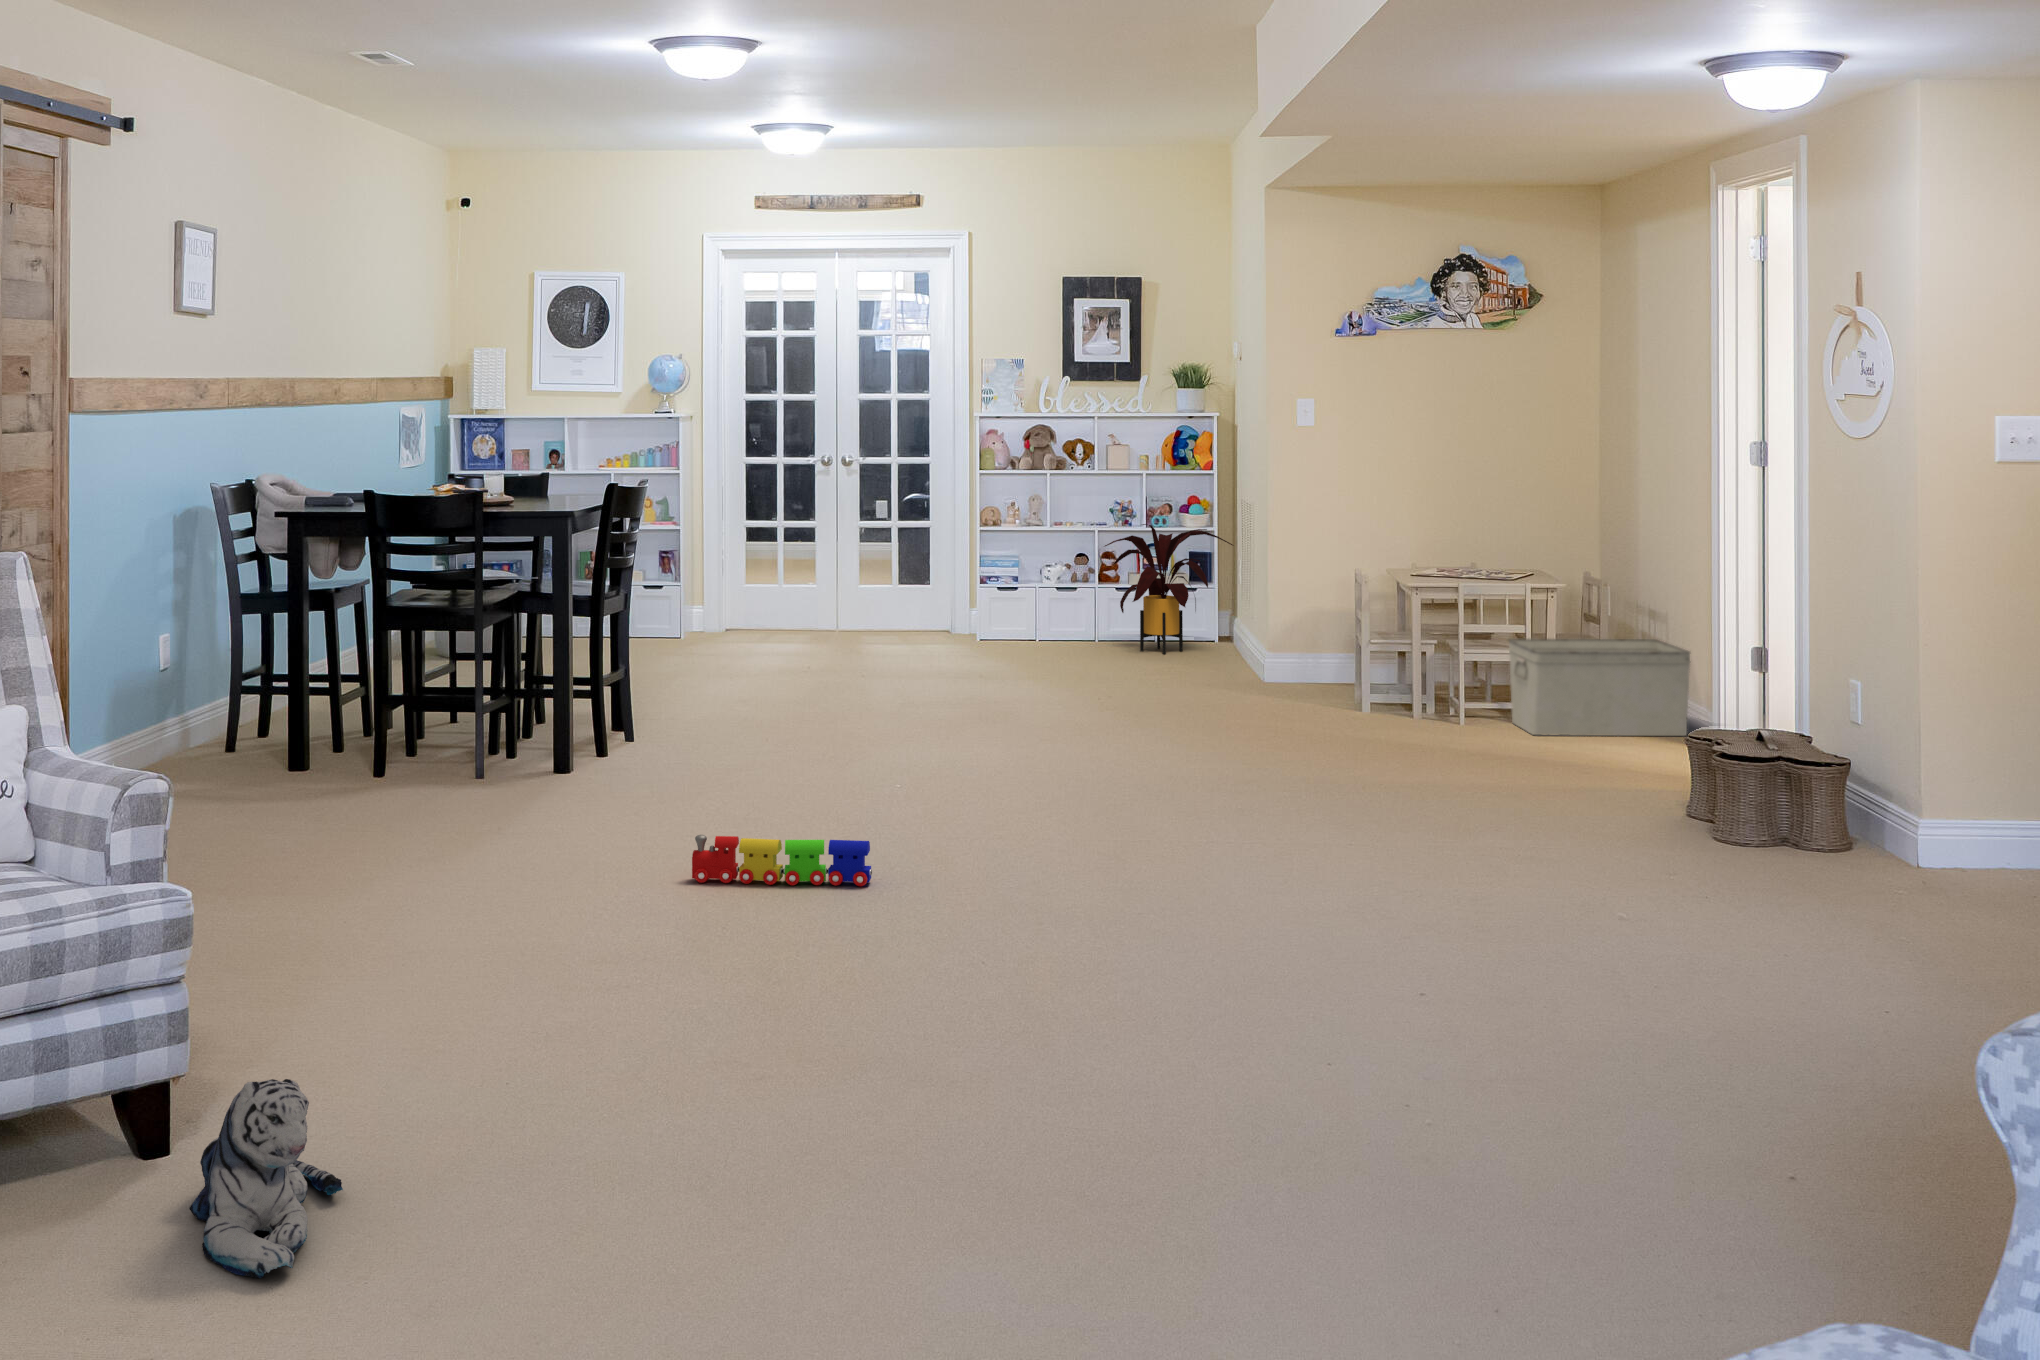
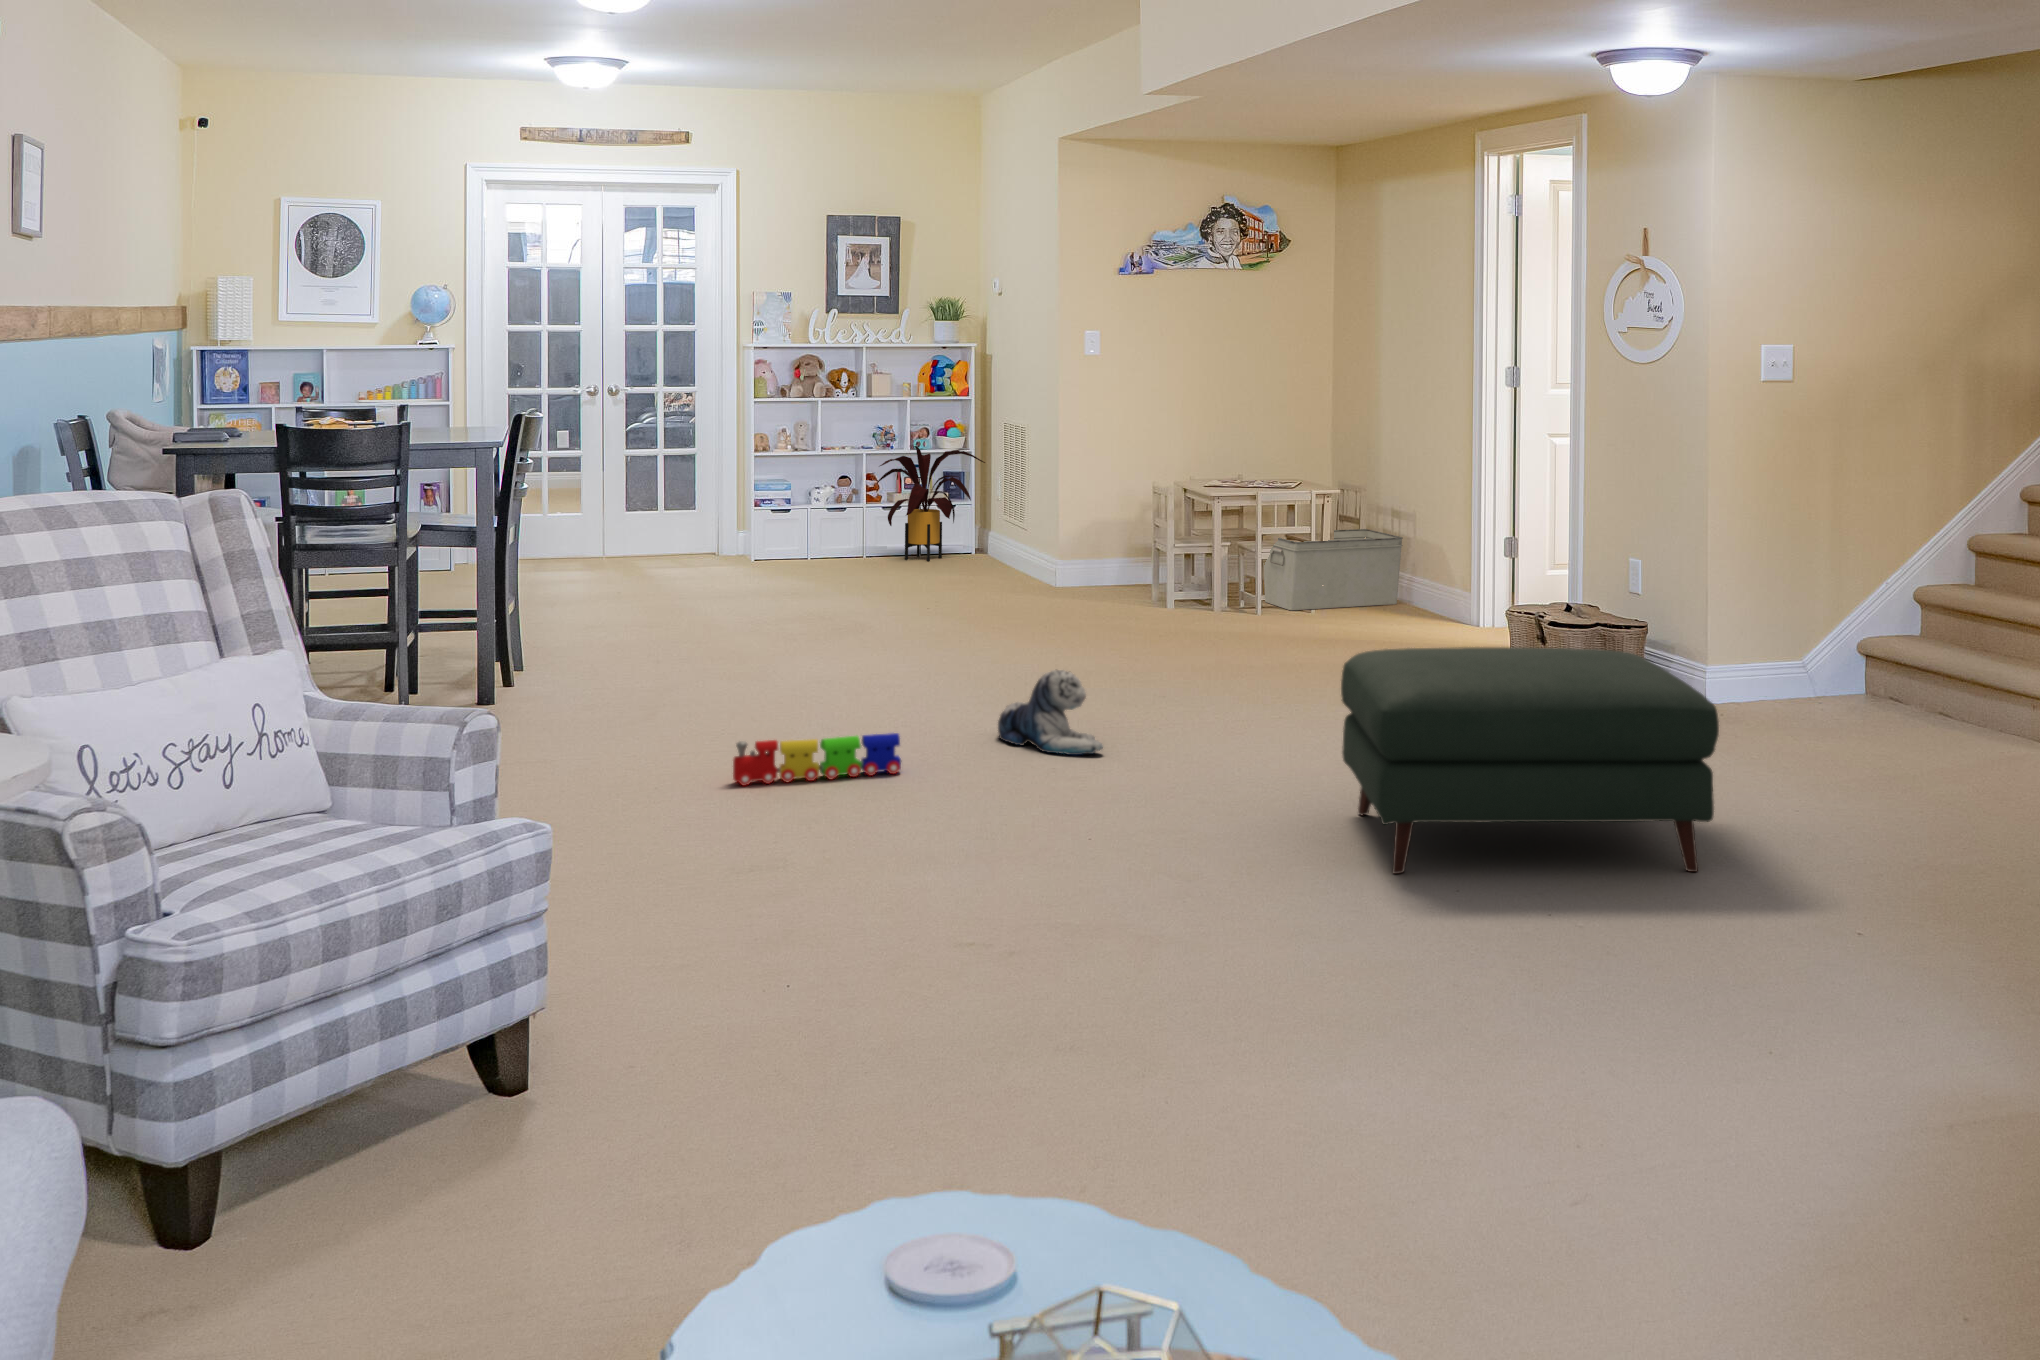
ottoman: none [1268,789,1753,1130] -> present [1341,647,1719,874]
plush toy: present [189,1079,343,1278] -> present [998,670,1103,755]

